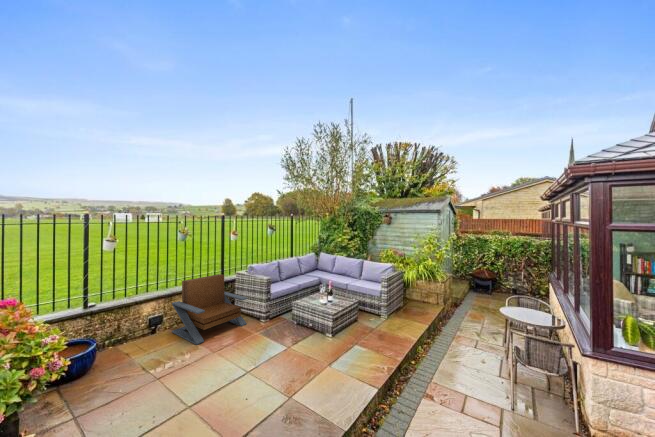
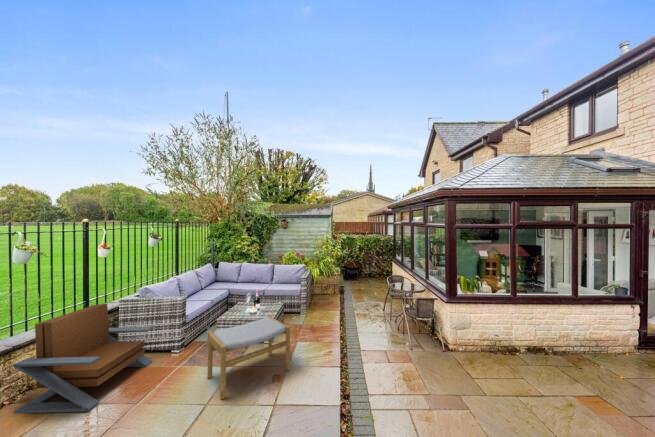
footstool: none [263,310,332,370] -> present [207,316,290,399]

